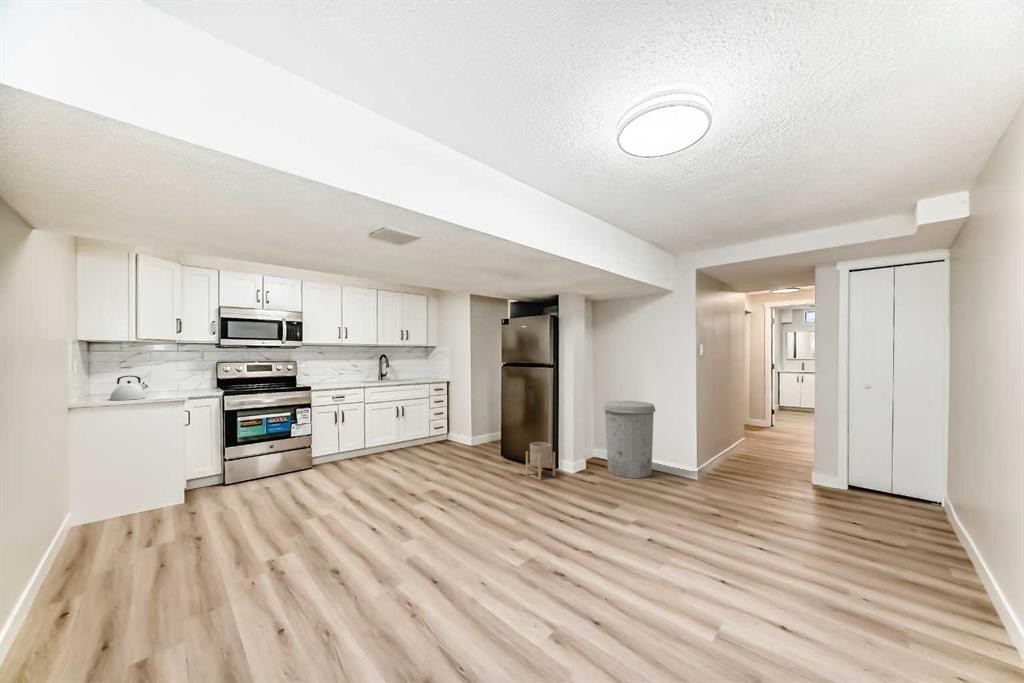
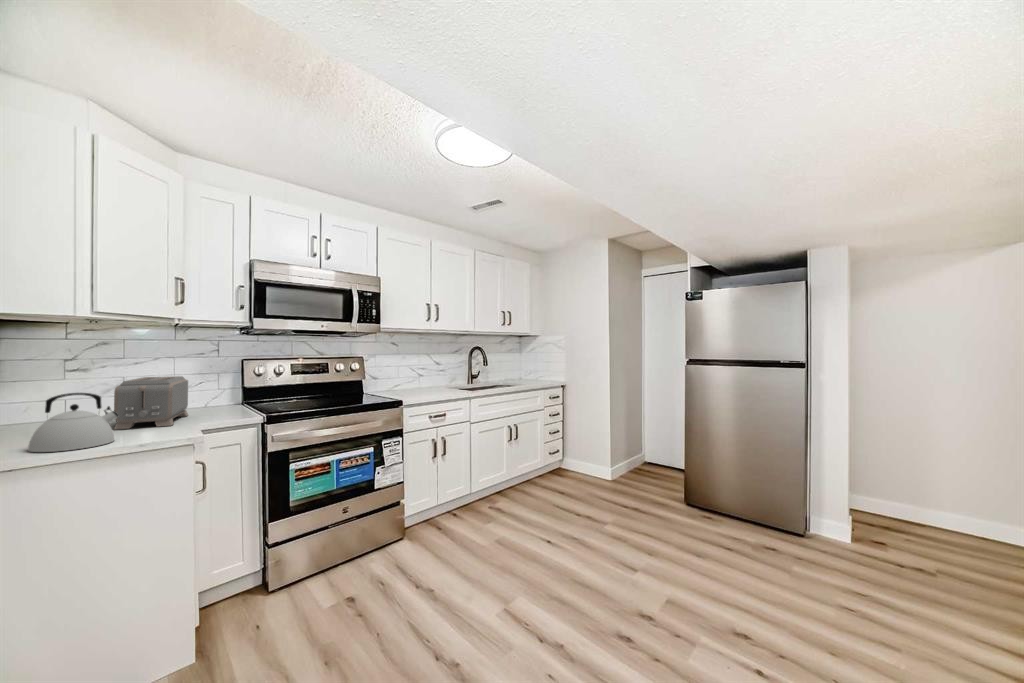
toaster: none [145,371,184,395] -> present [114,376,188,430]
trash can: present [603,401,656,478] -> none [872,421,994,556]
planter: present [526,442,555,480] -> none [775,492,828,563]

